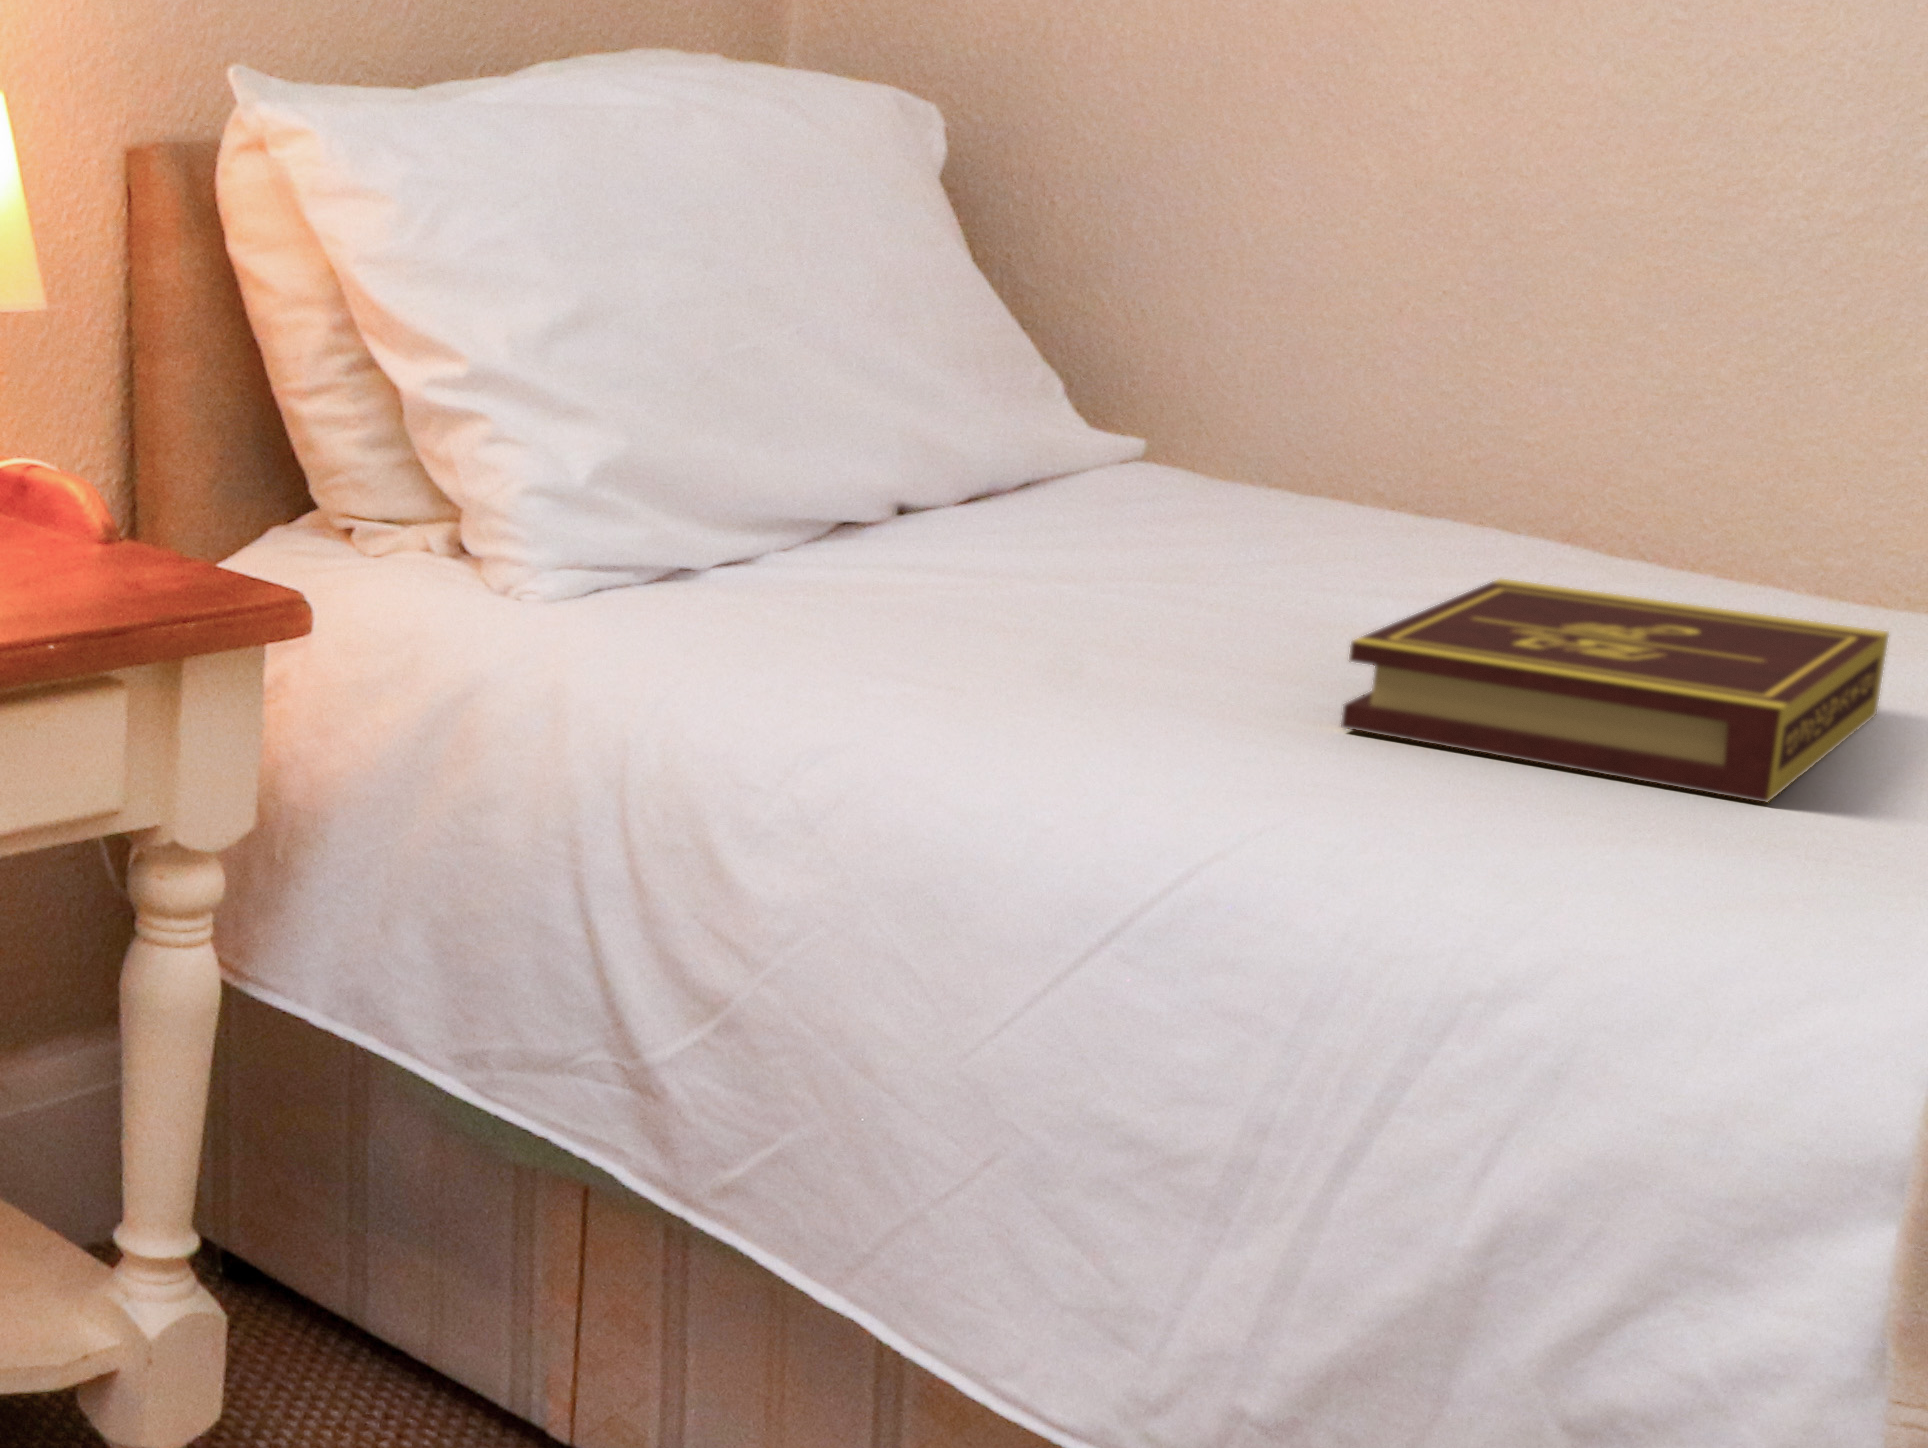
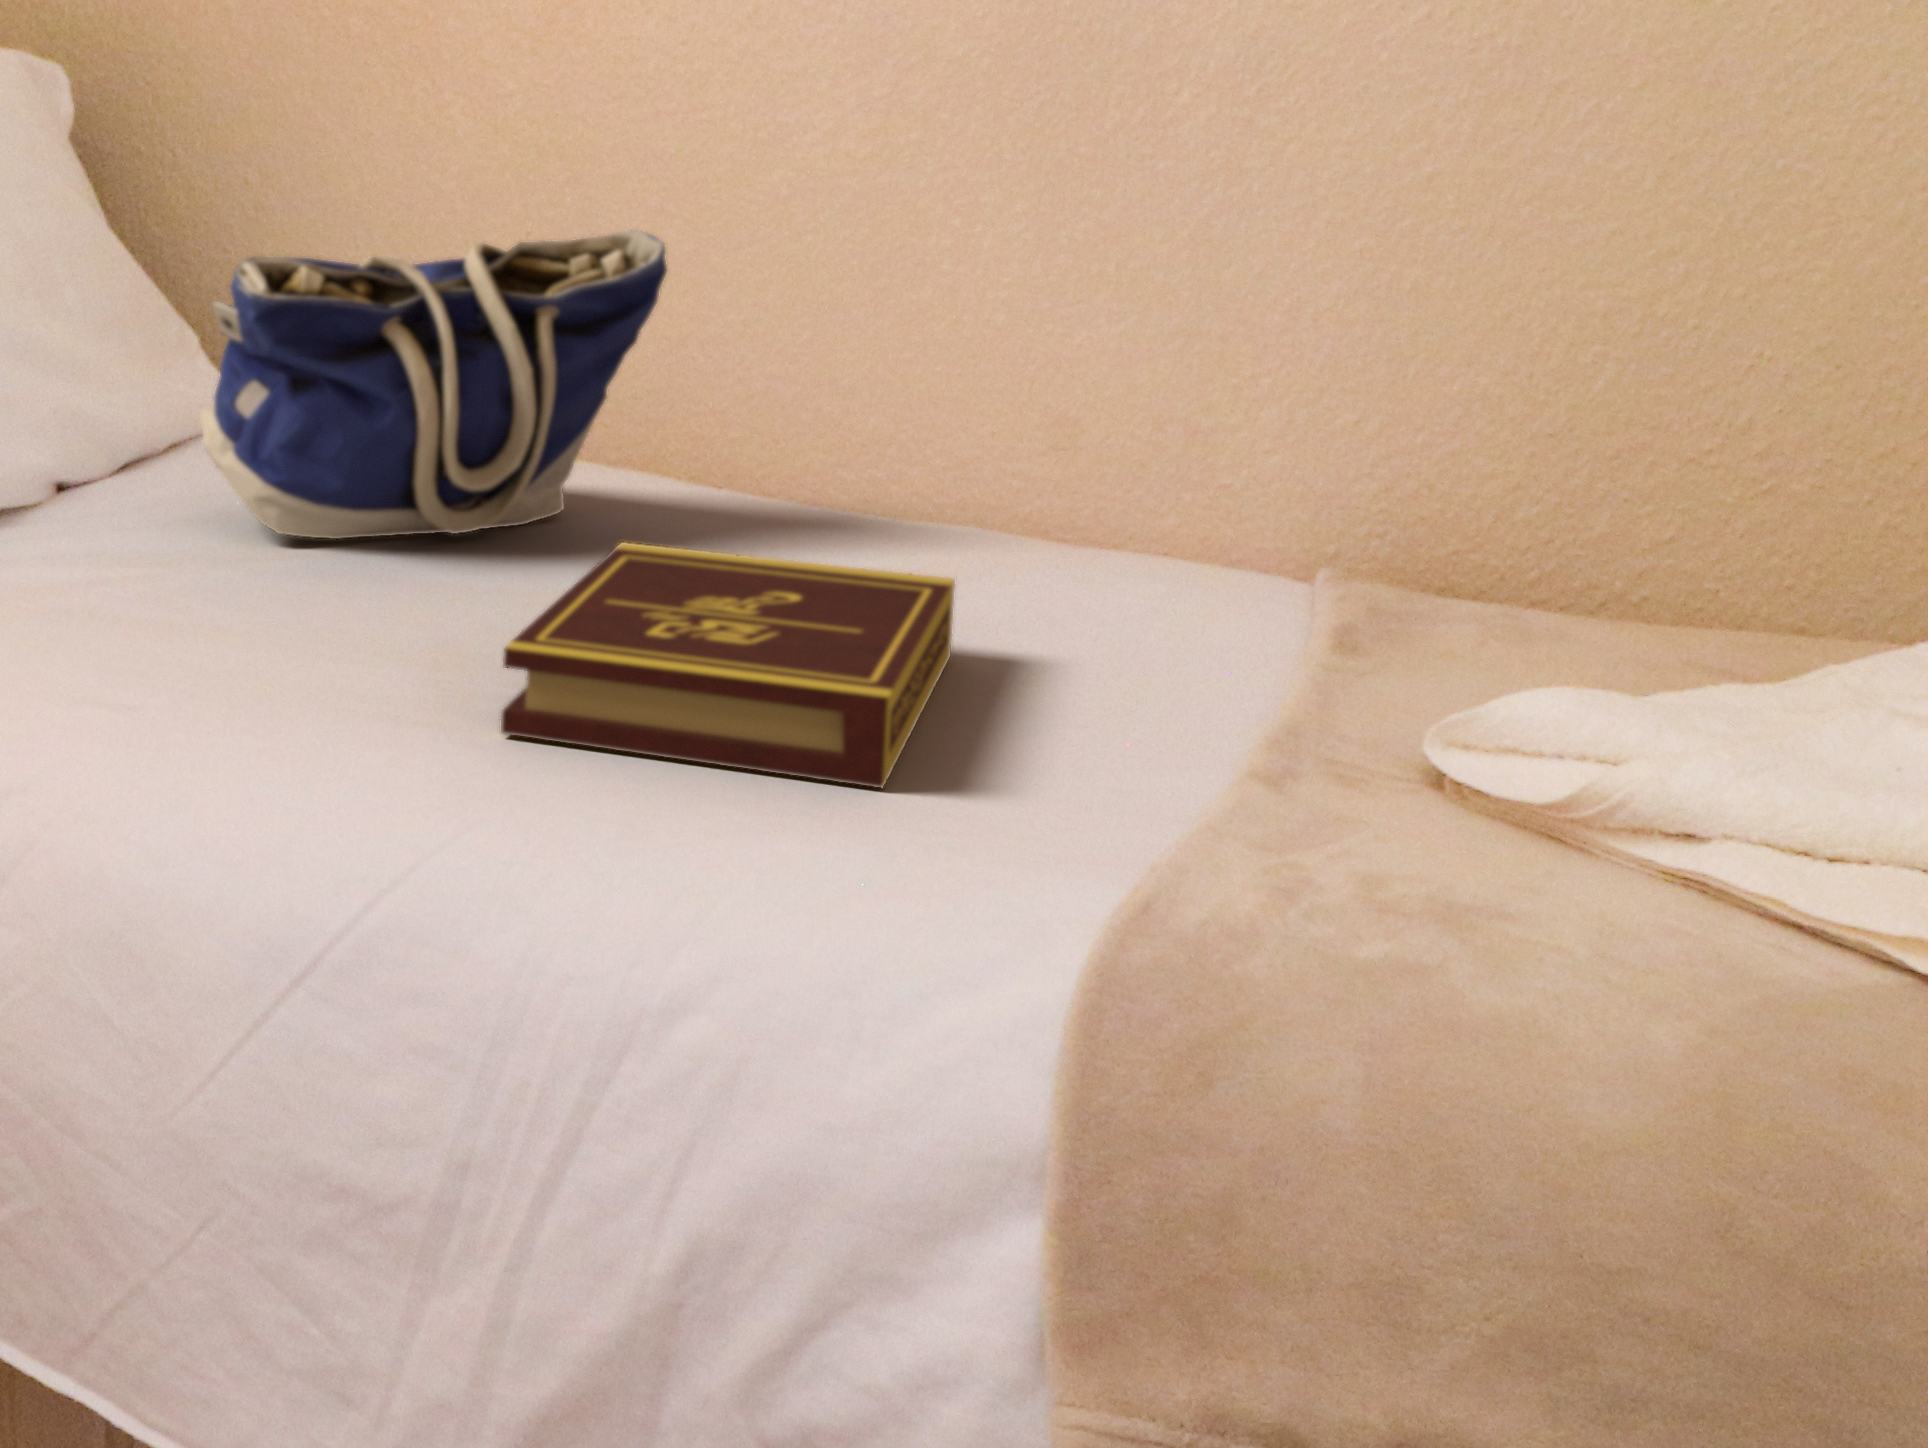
tote bag: none [1045,279,1585,580] -> present [200,230,667,539]

